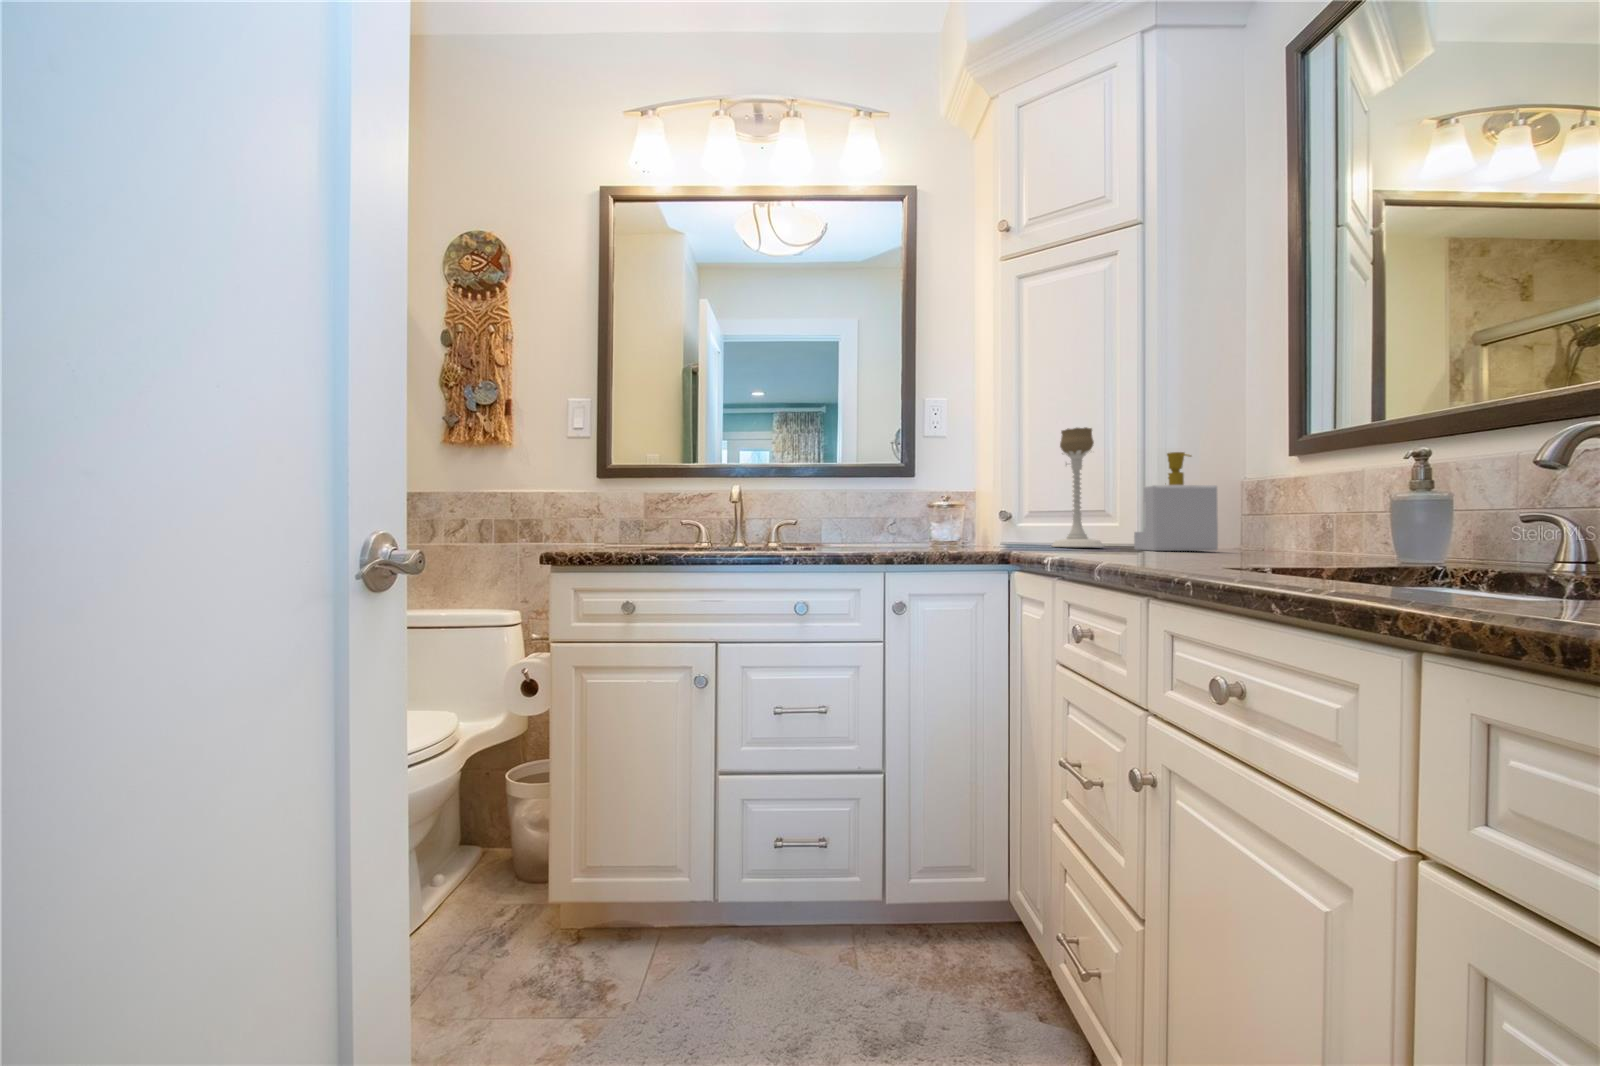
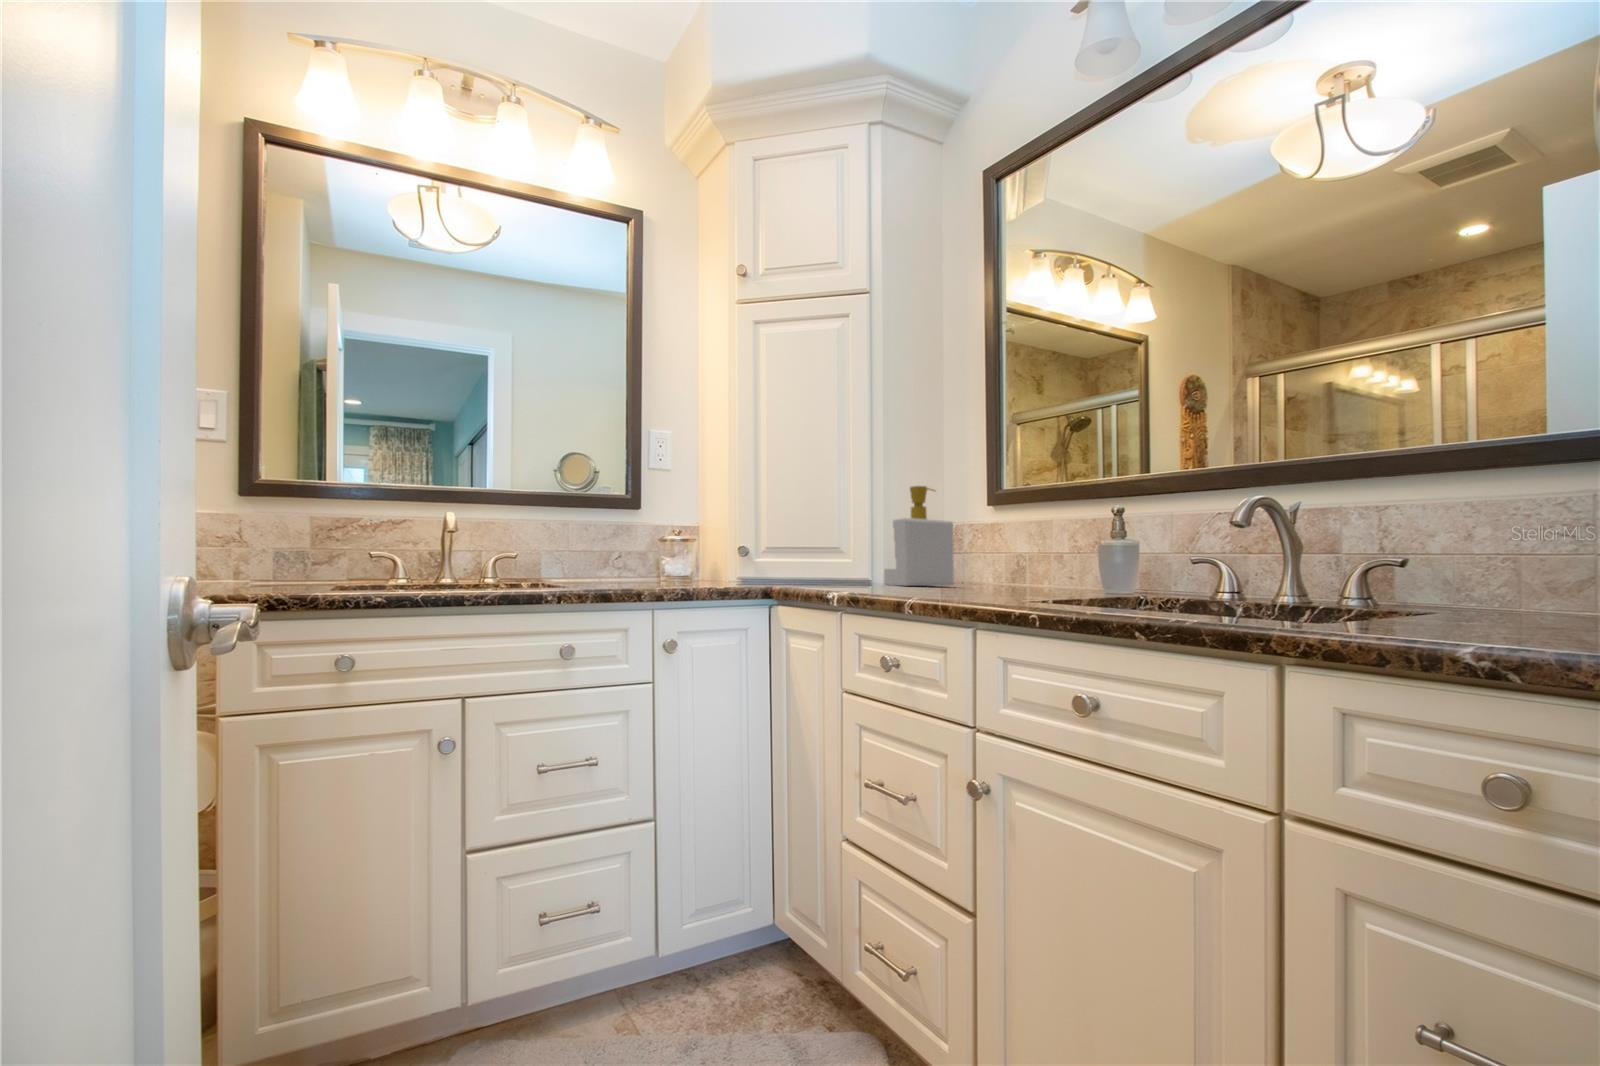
candle holder: present [1052,427,1104,547] -> none [806,451,859,583]

